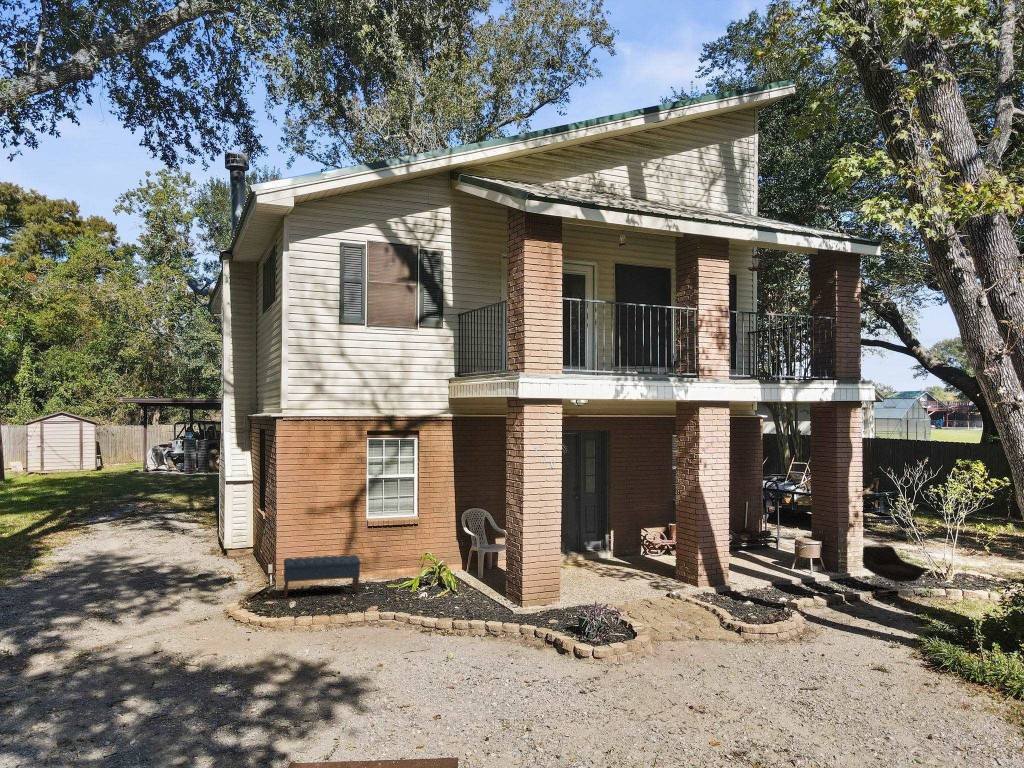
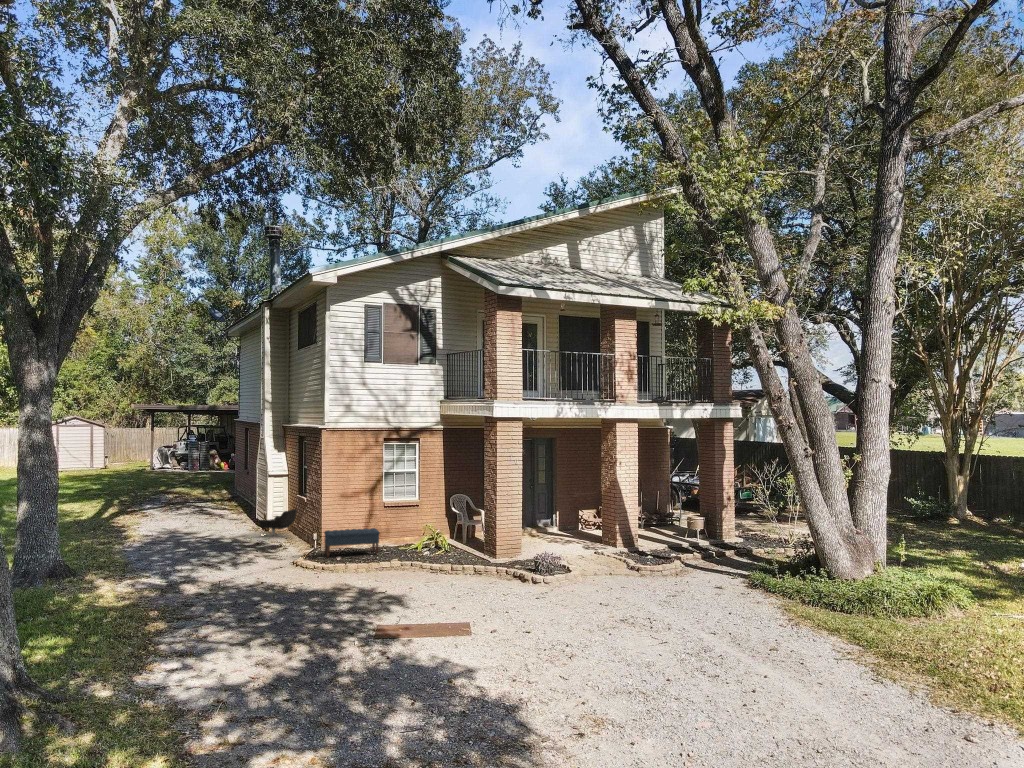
lounge chair: present [862,546,925,597] -> present [258,509,297,536]

